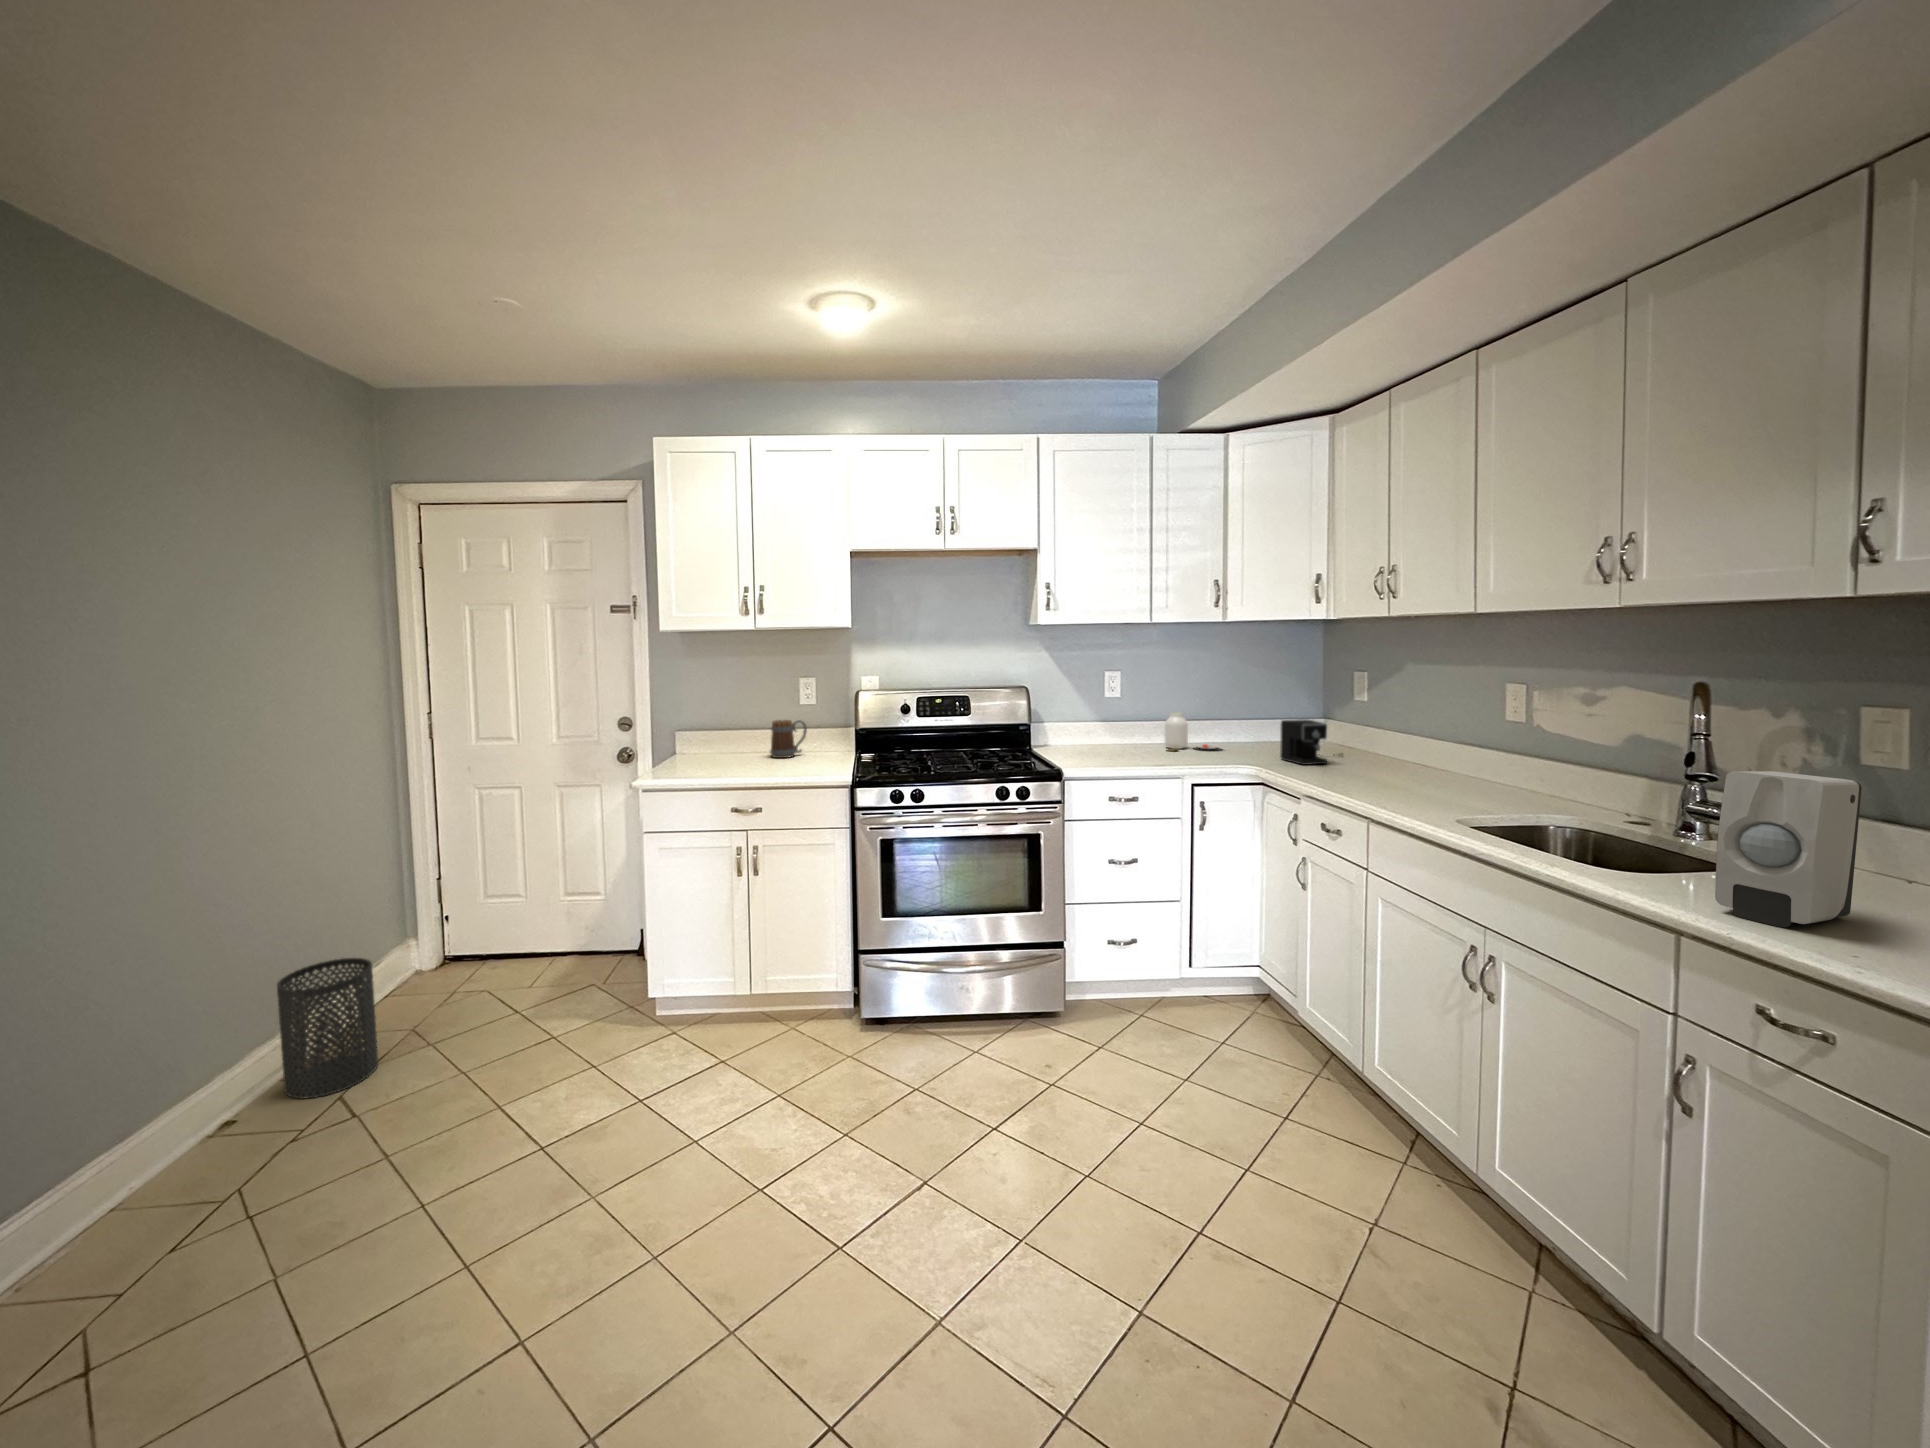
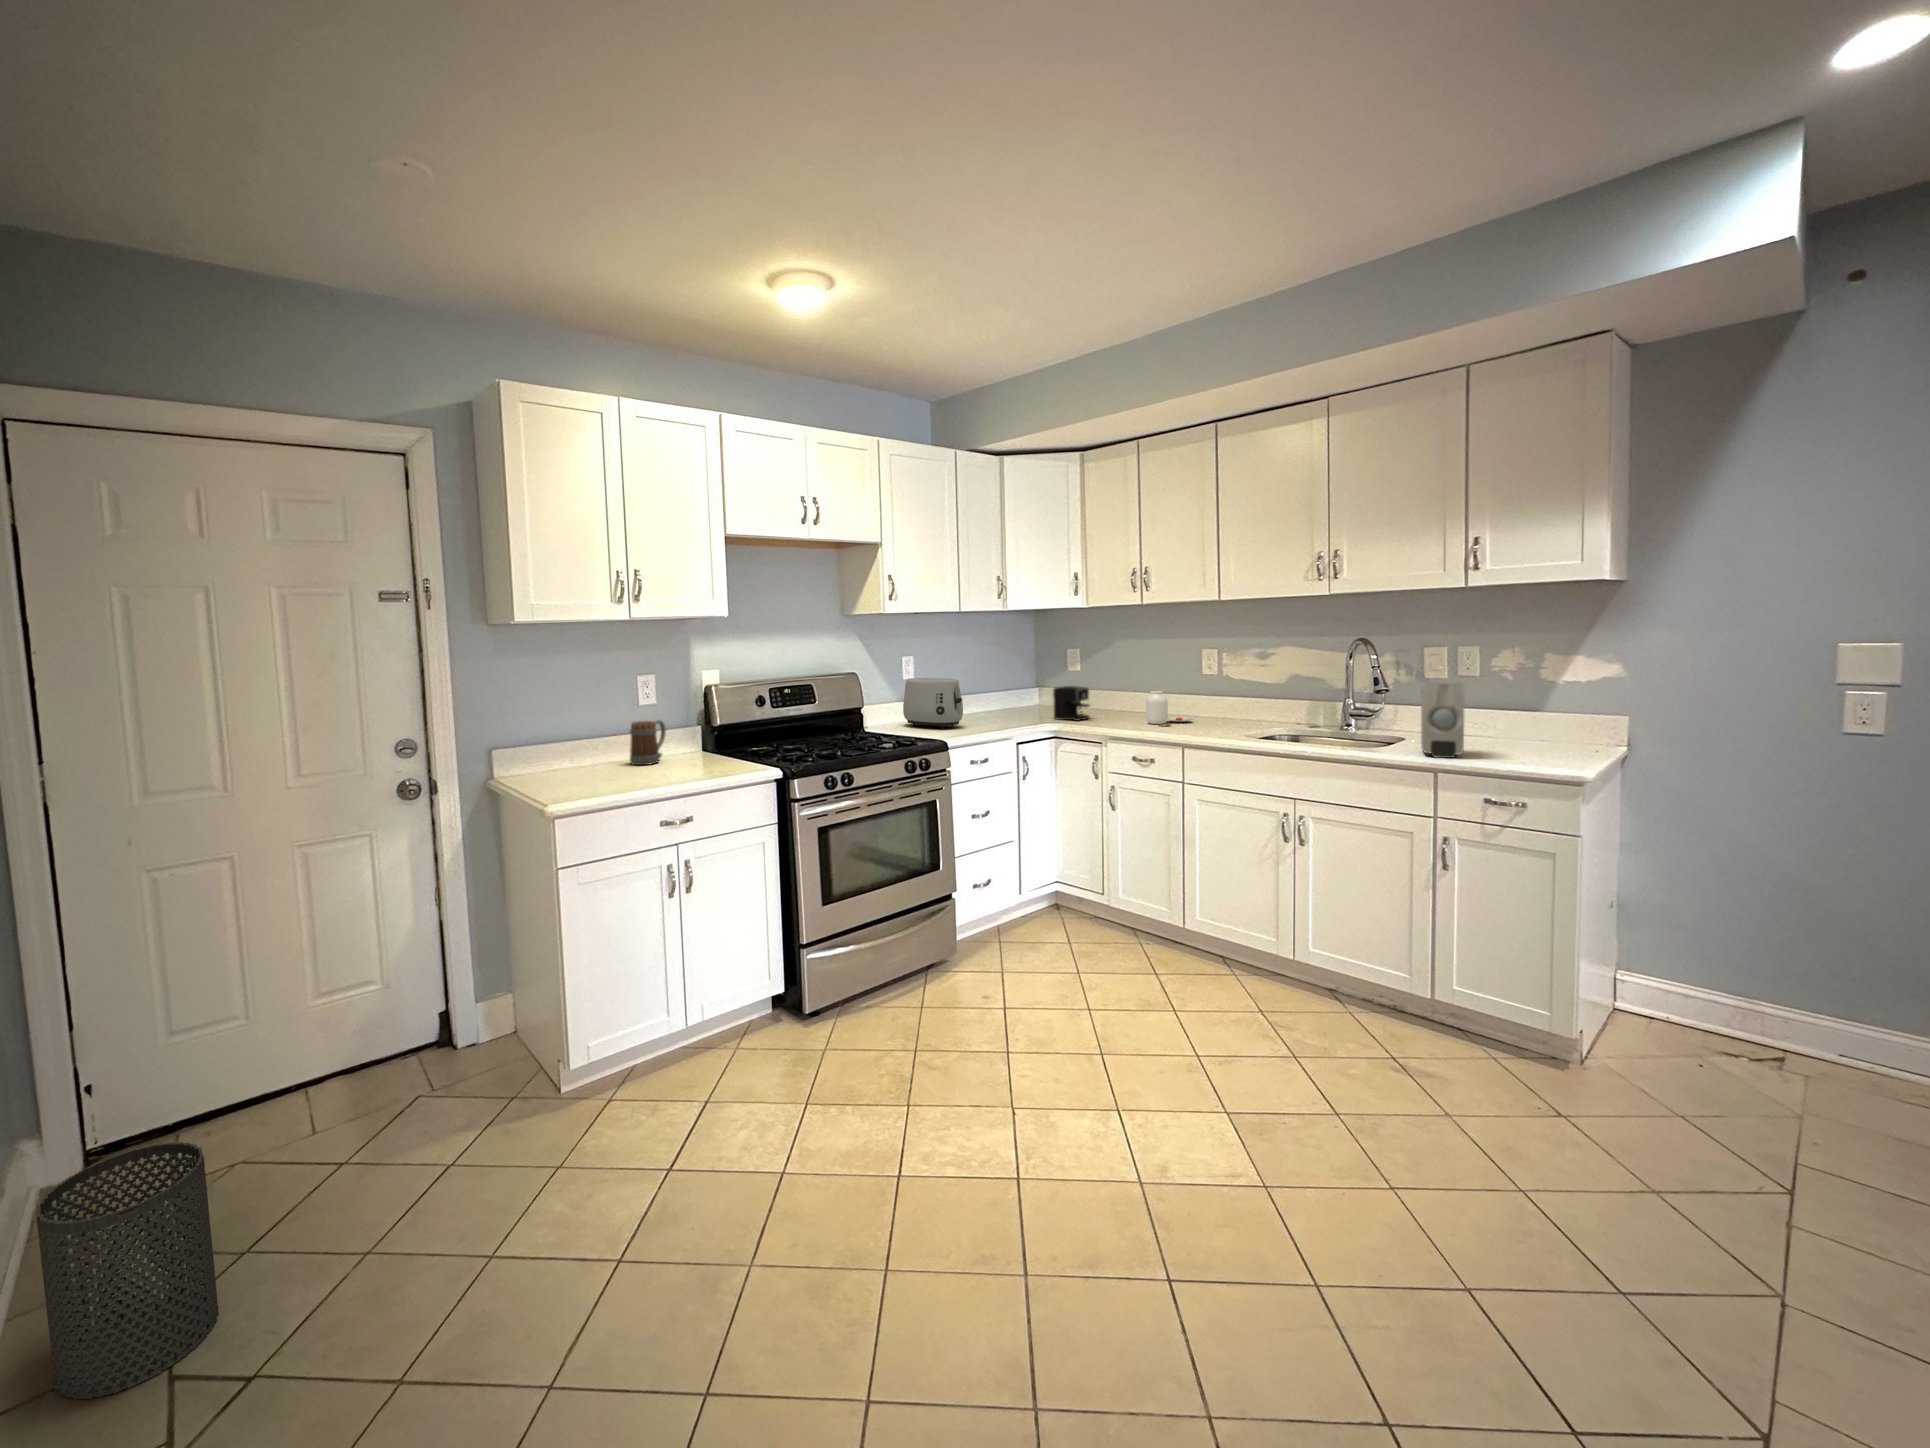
toaster: none [1088,697,1144,755] -> present [903,678,963,728]
jar: present [1165,713,1221,751] -> present [1146,691,1193,726]

